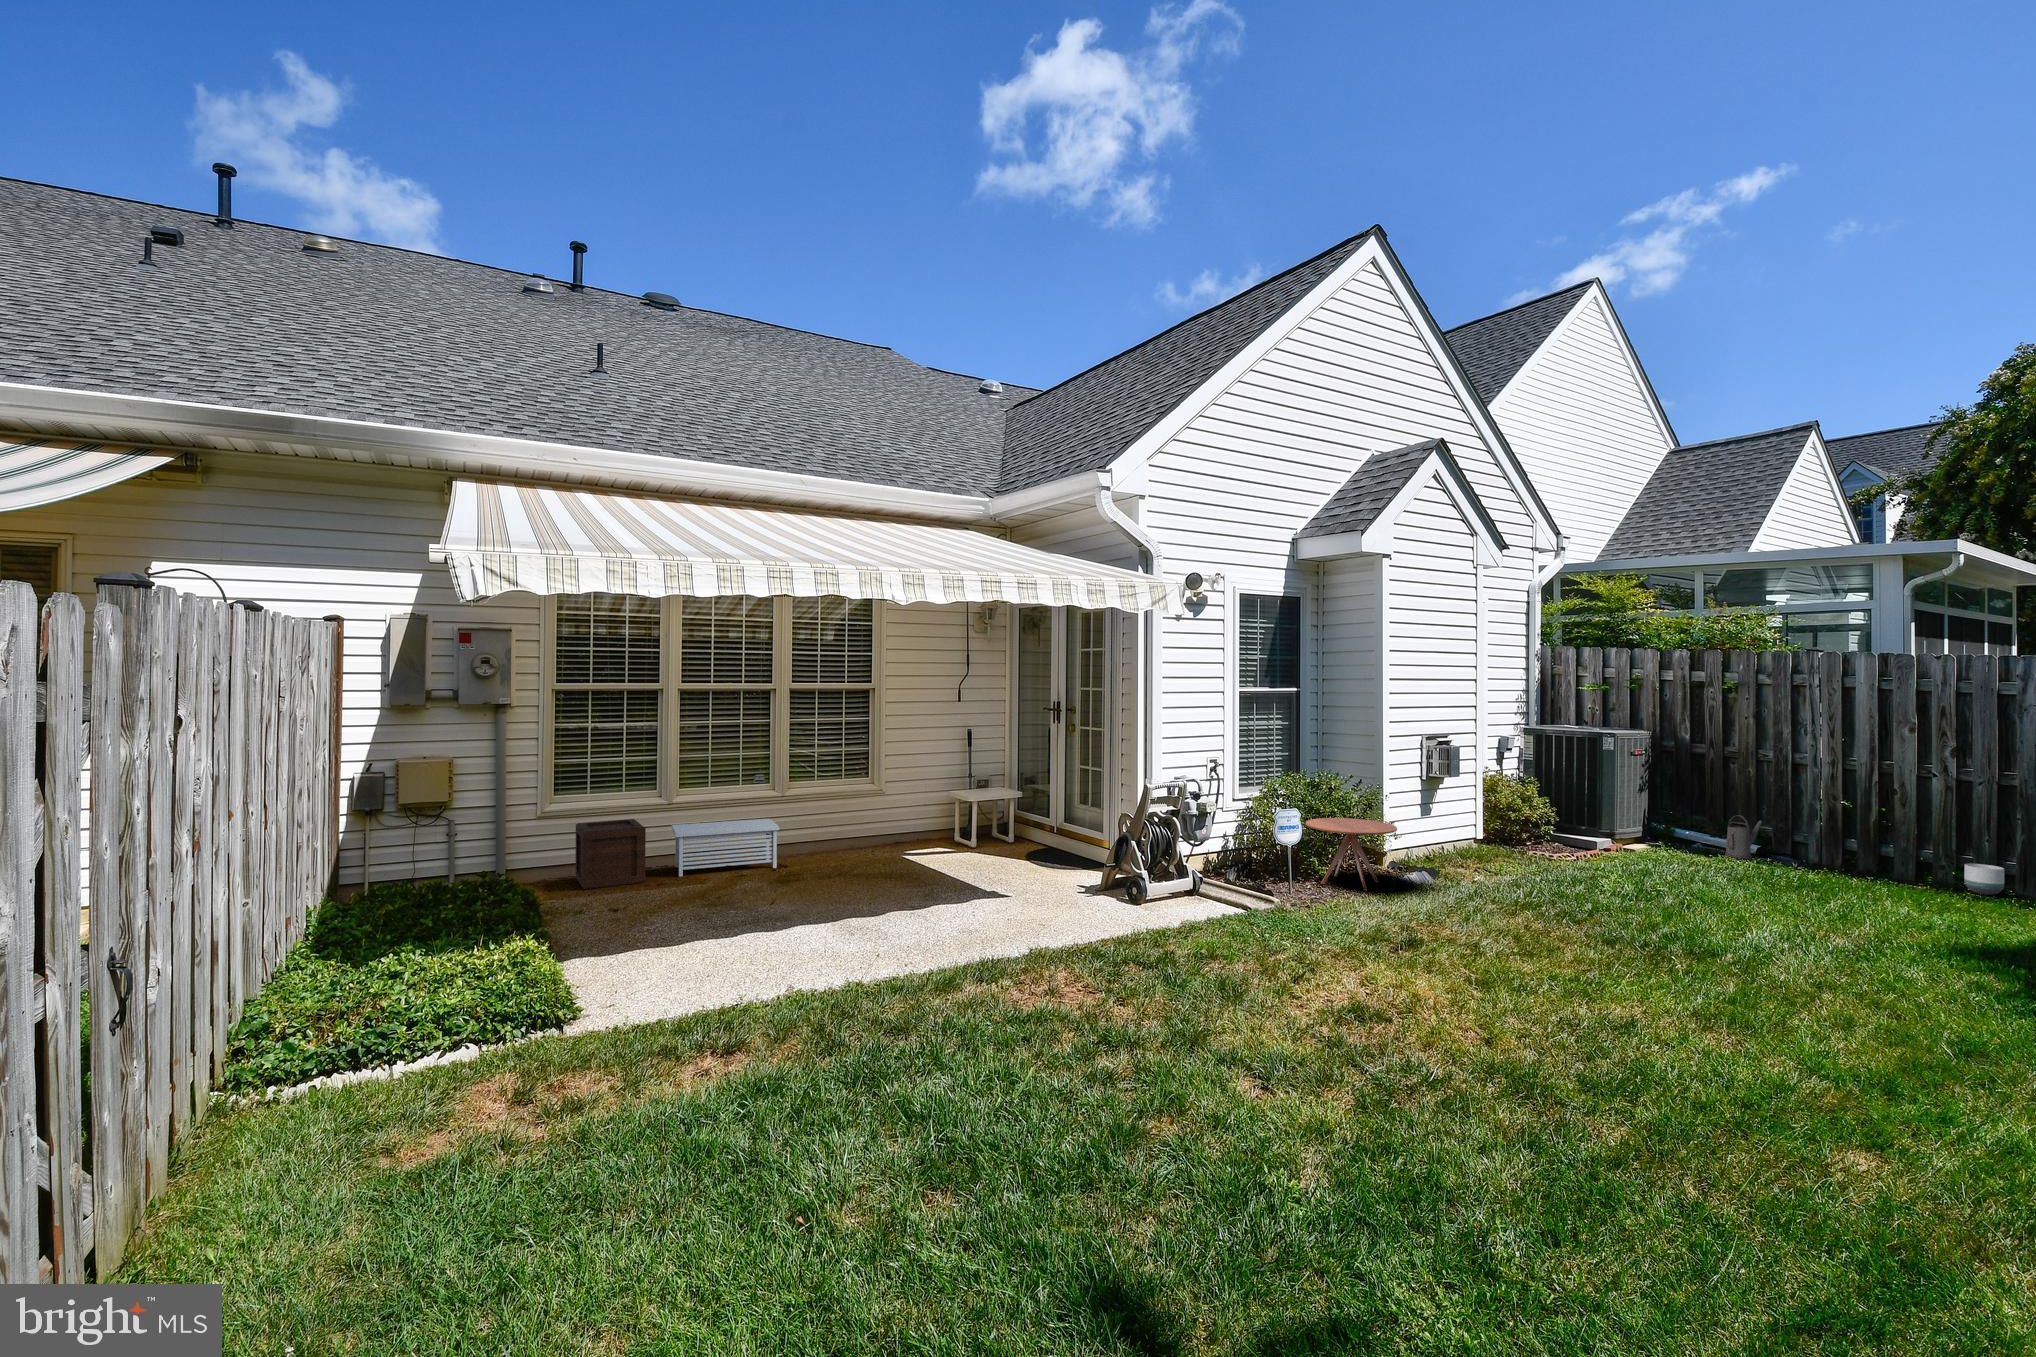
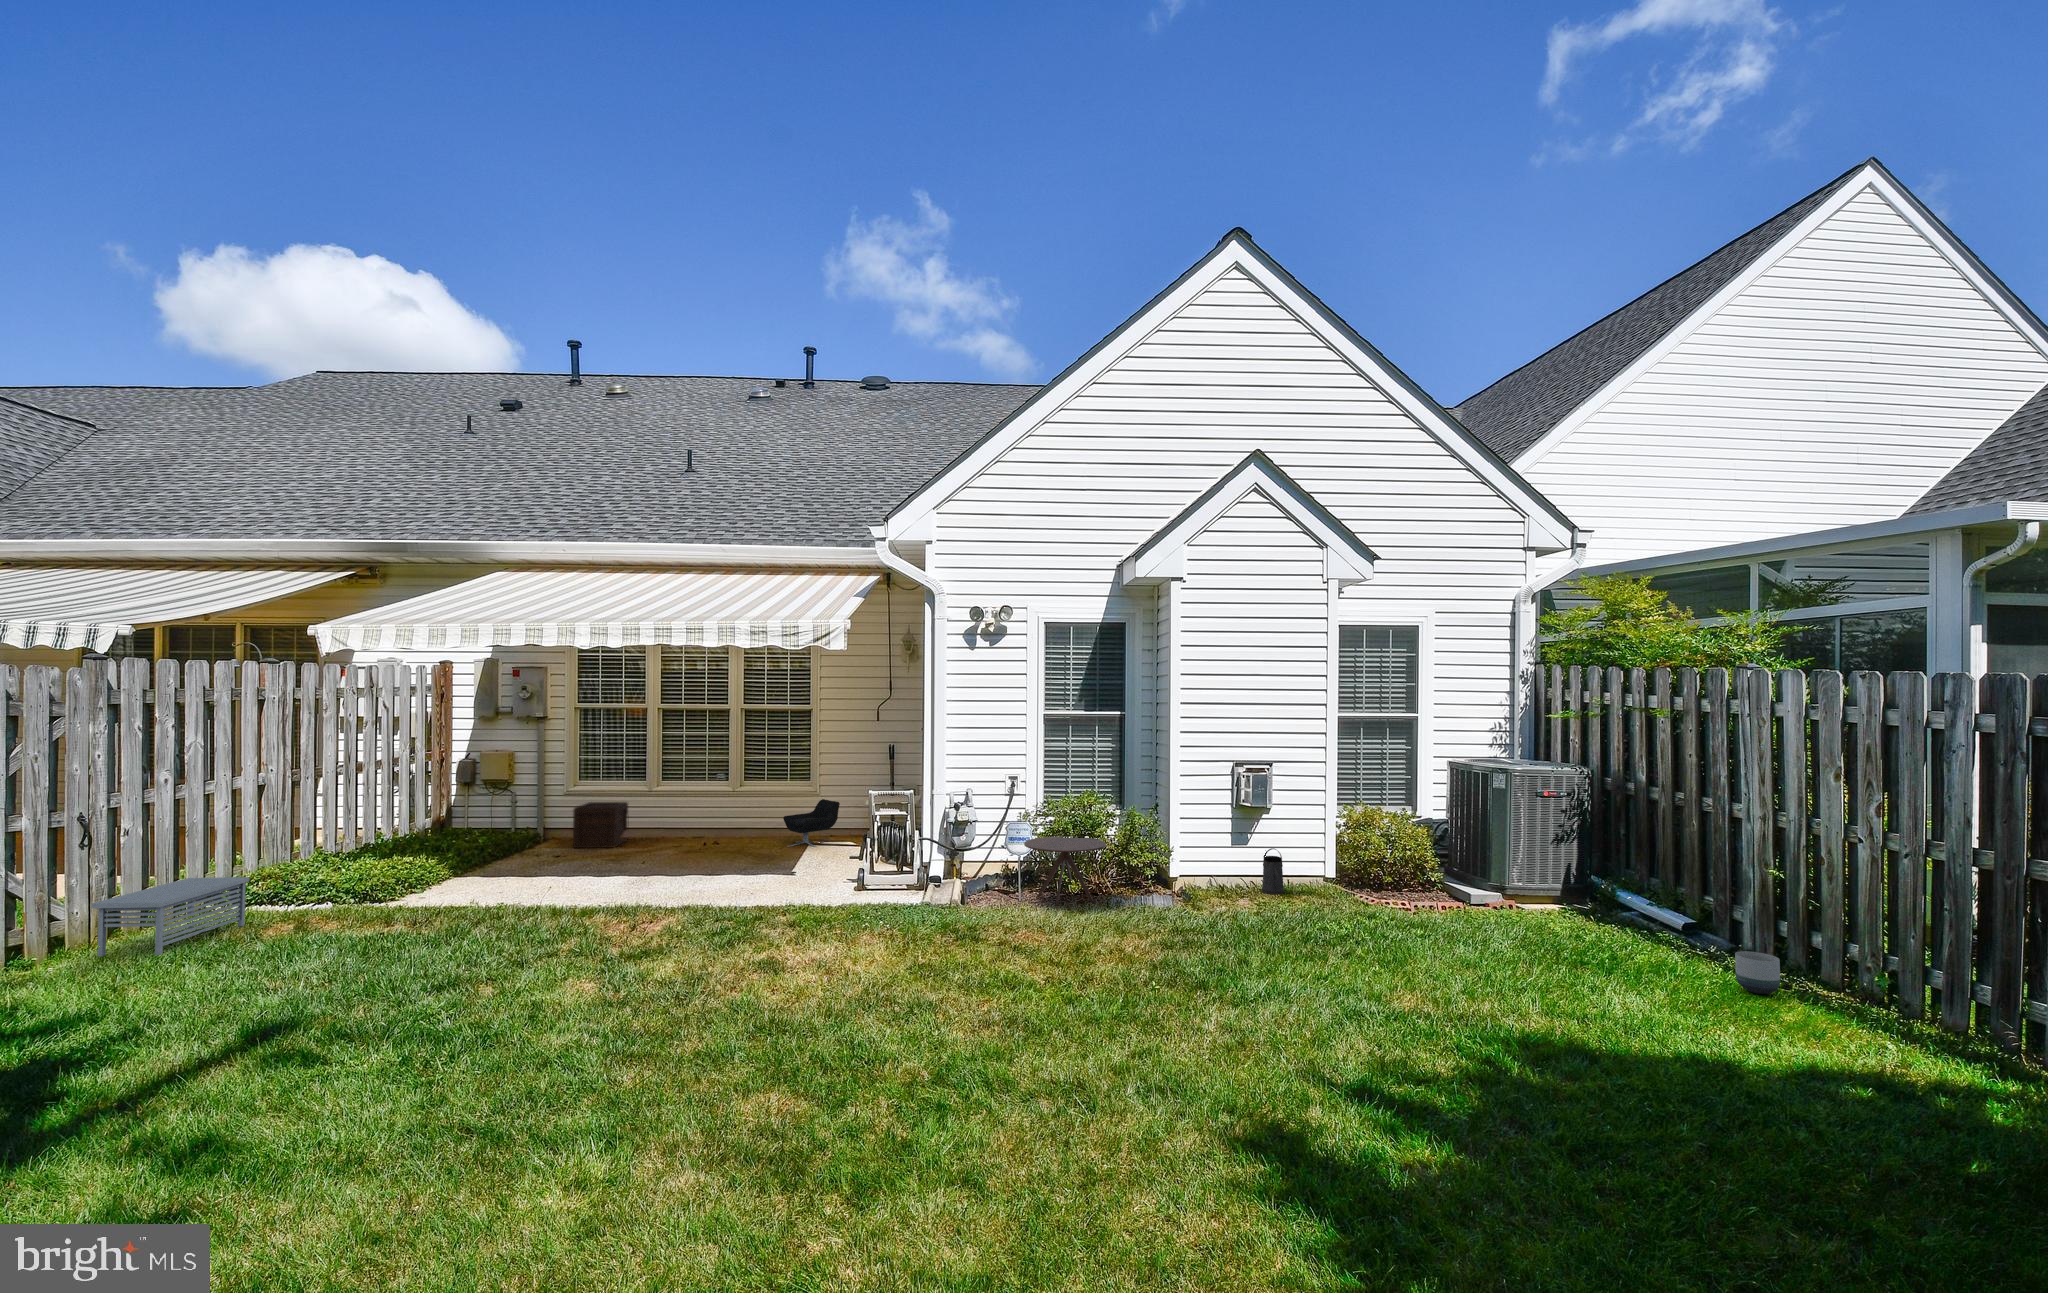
lounge chair: none [857,798,926,859] -> present [783,799,840,847]
watering can: present [1725,815,1762,859] -> present [1262,848,1284,894]
storage bench: present [672,819,779,877] -> present [91,877,249,957]

